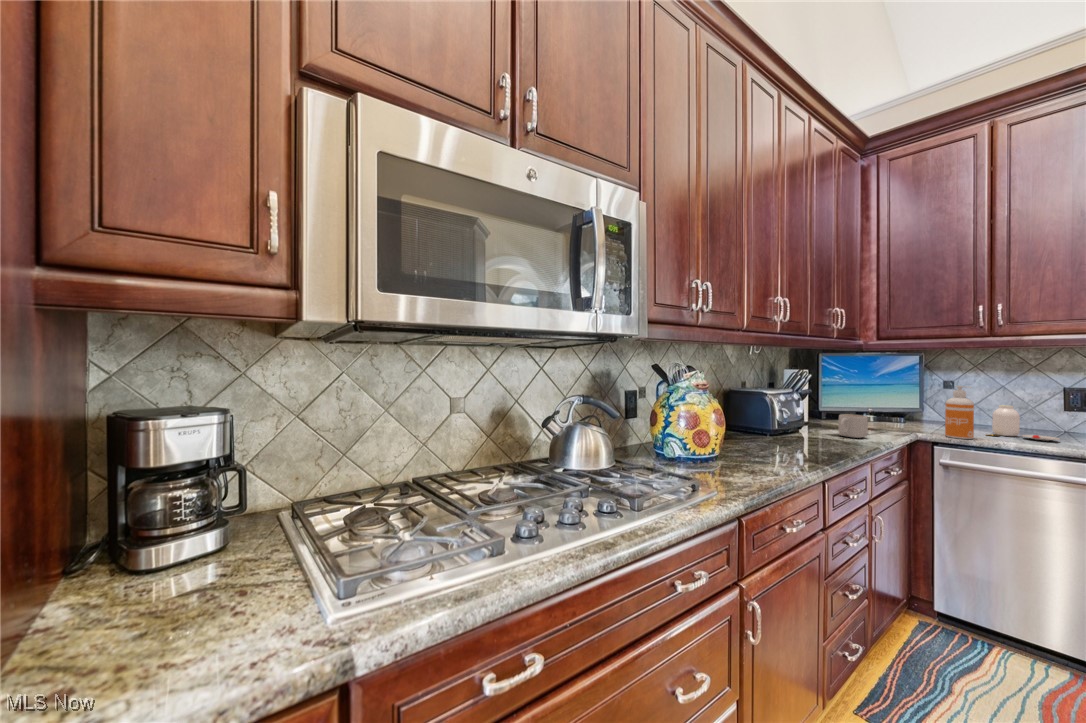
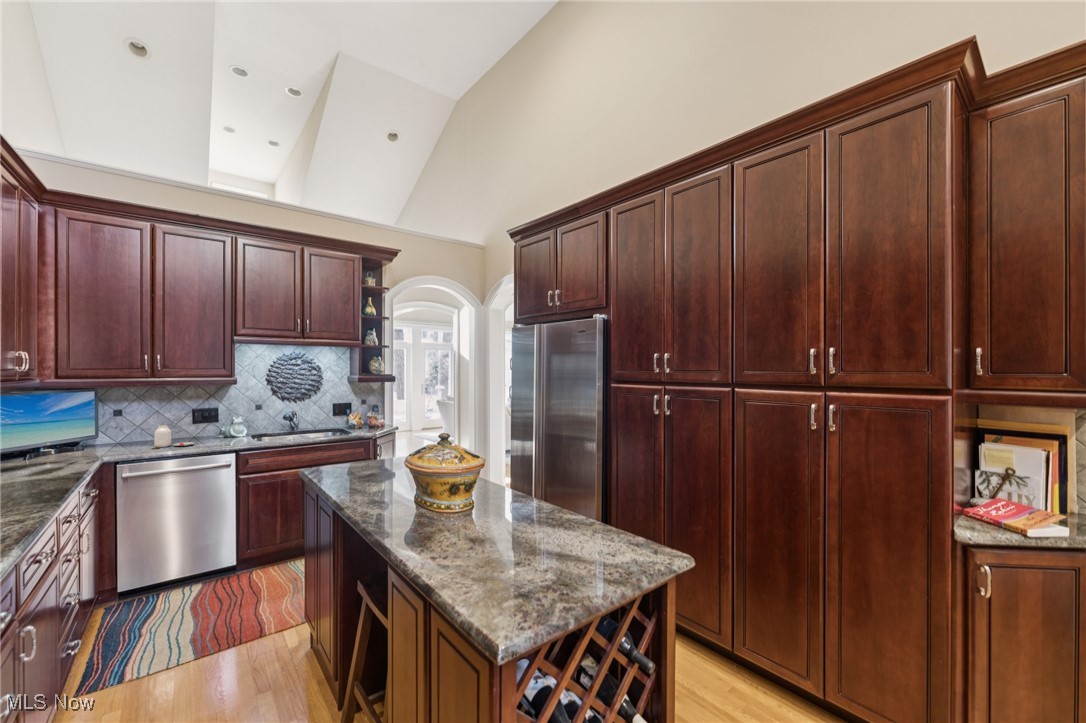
soap dispenser: present [945,386,974,439] -> none [125,416,145,456]
mug: present [838,414,868,438] -> none [35,453,66,475]

